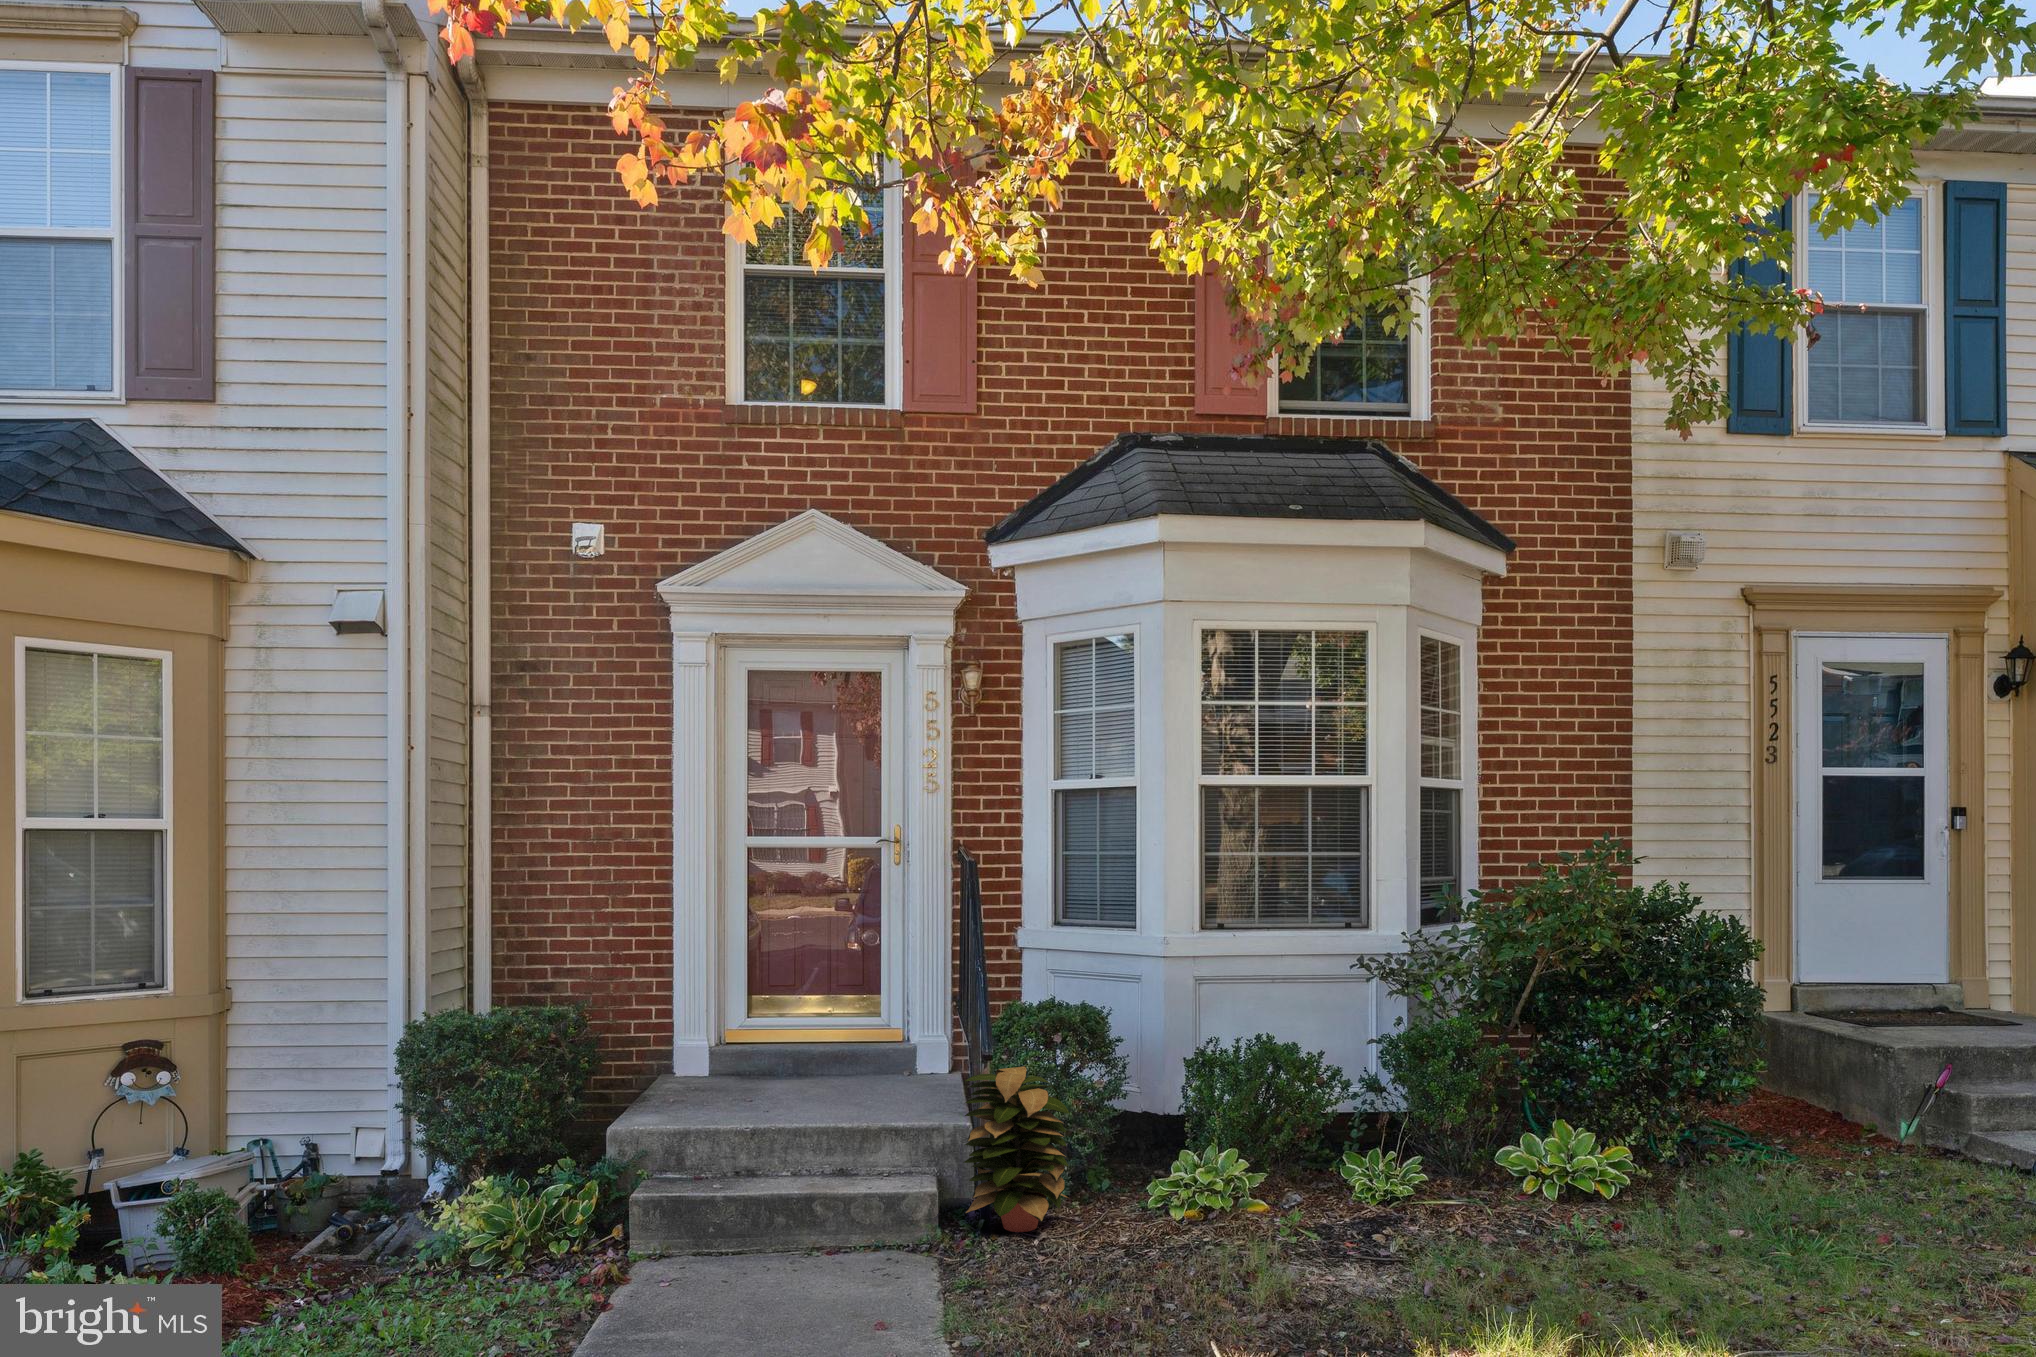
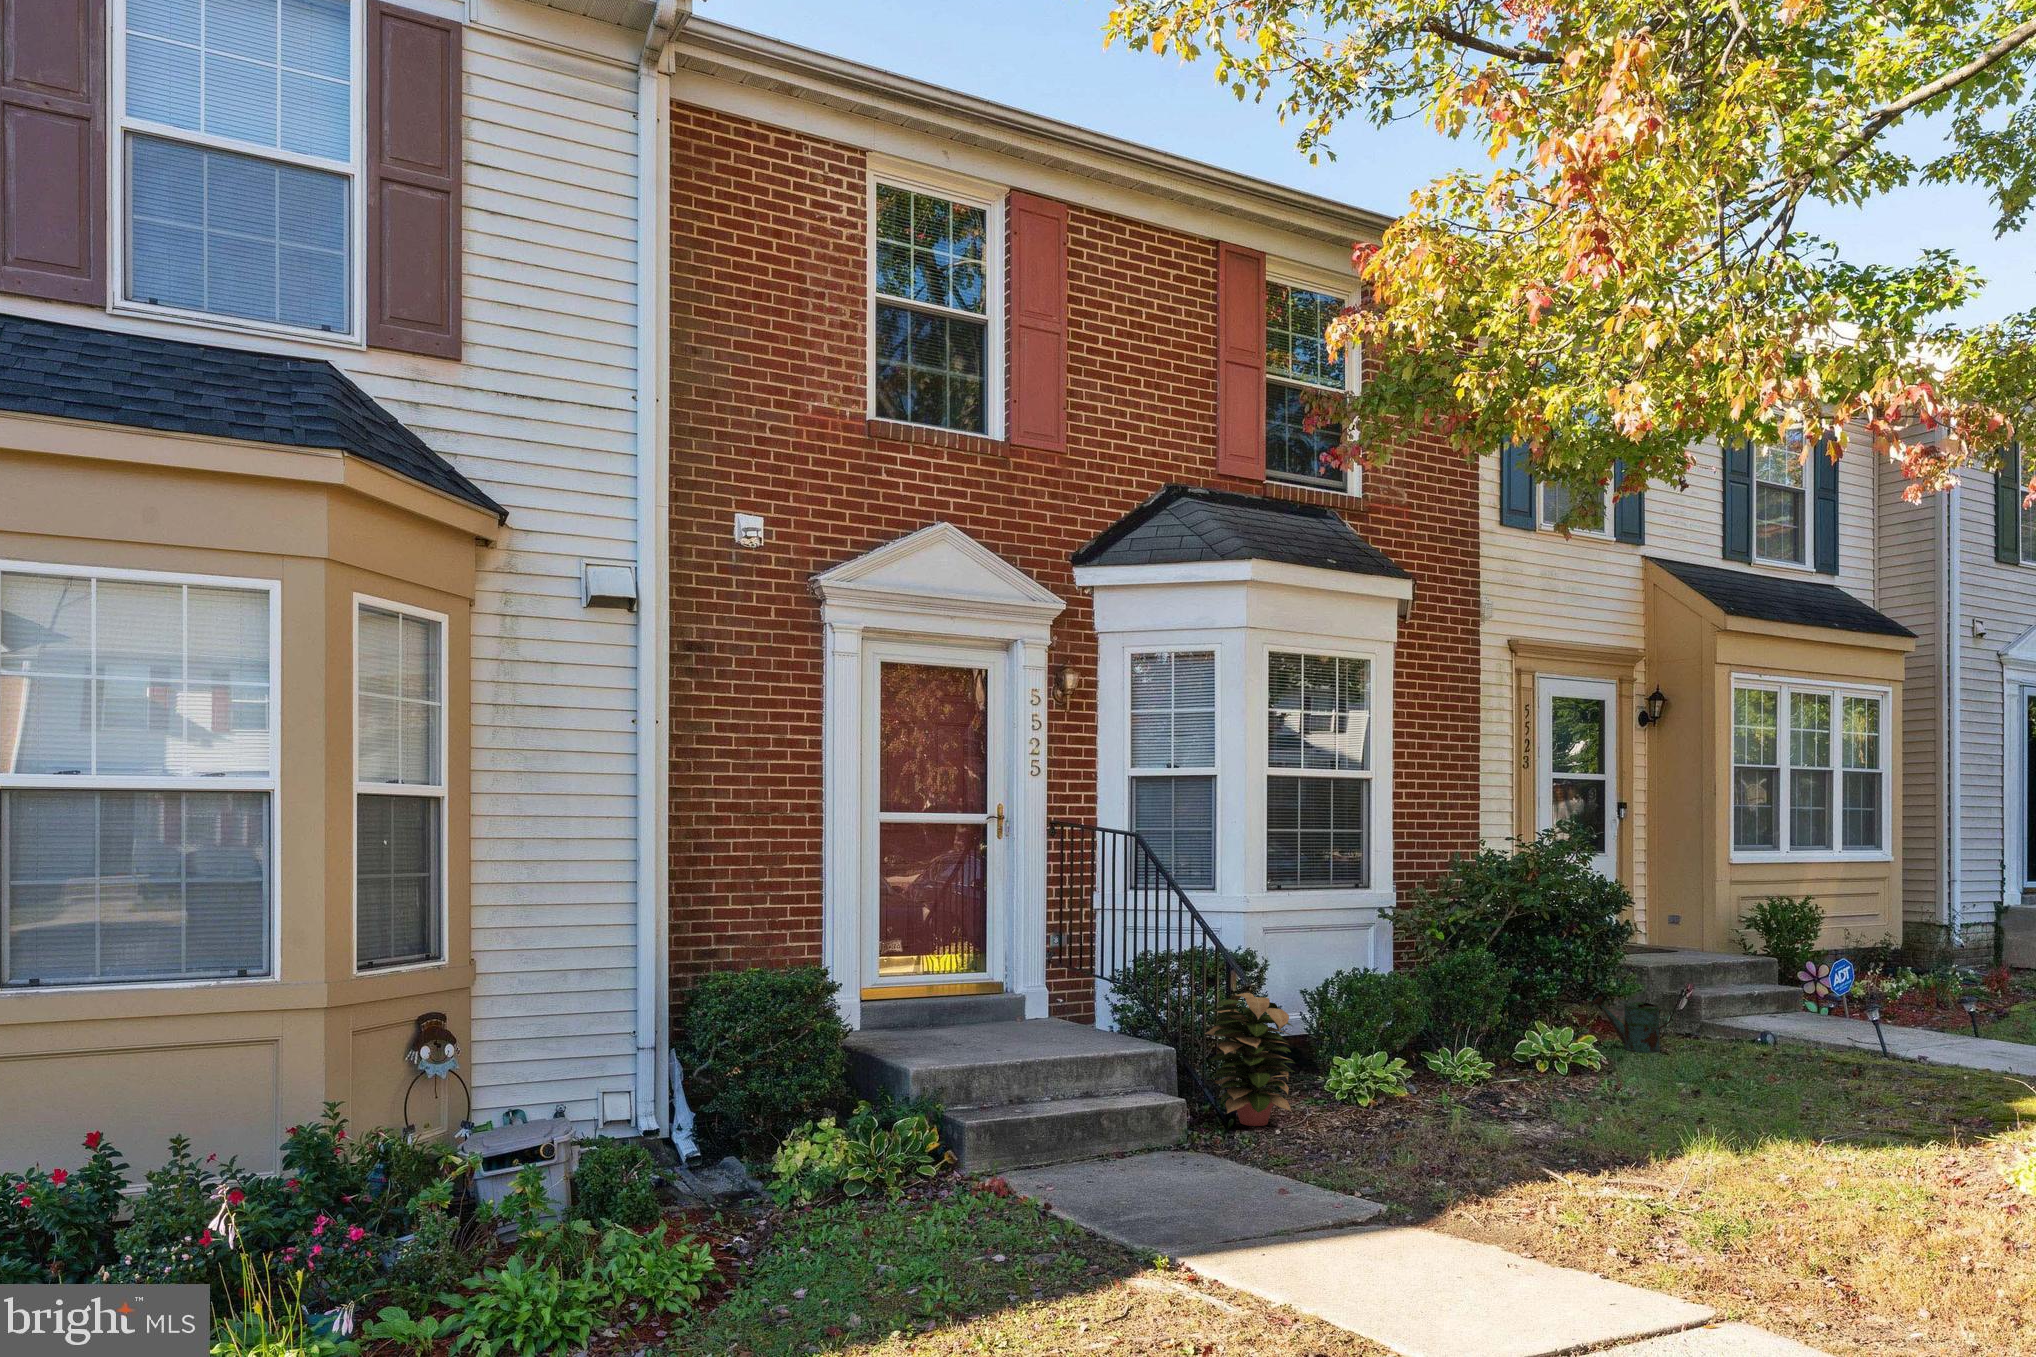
watering can: none [1701,1095,1819,1183] -> present [1592,996,1672,1053]

